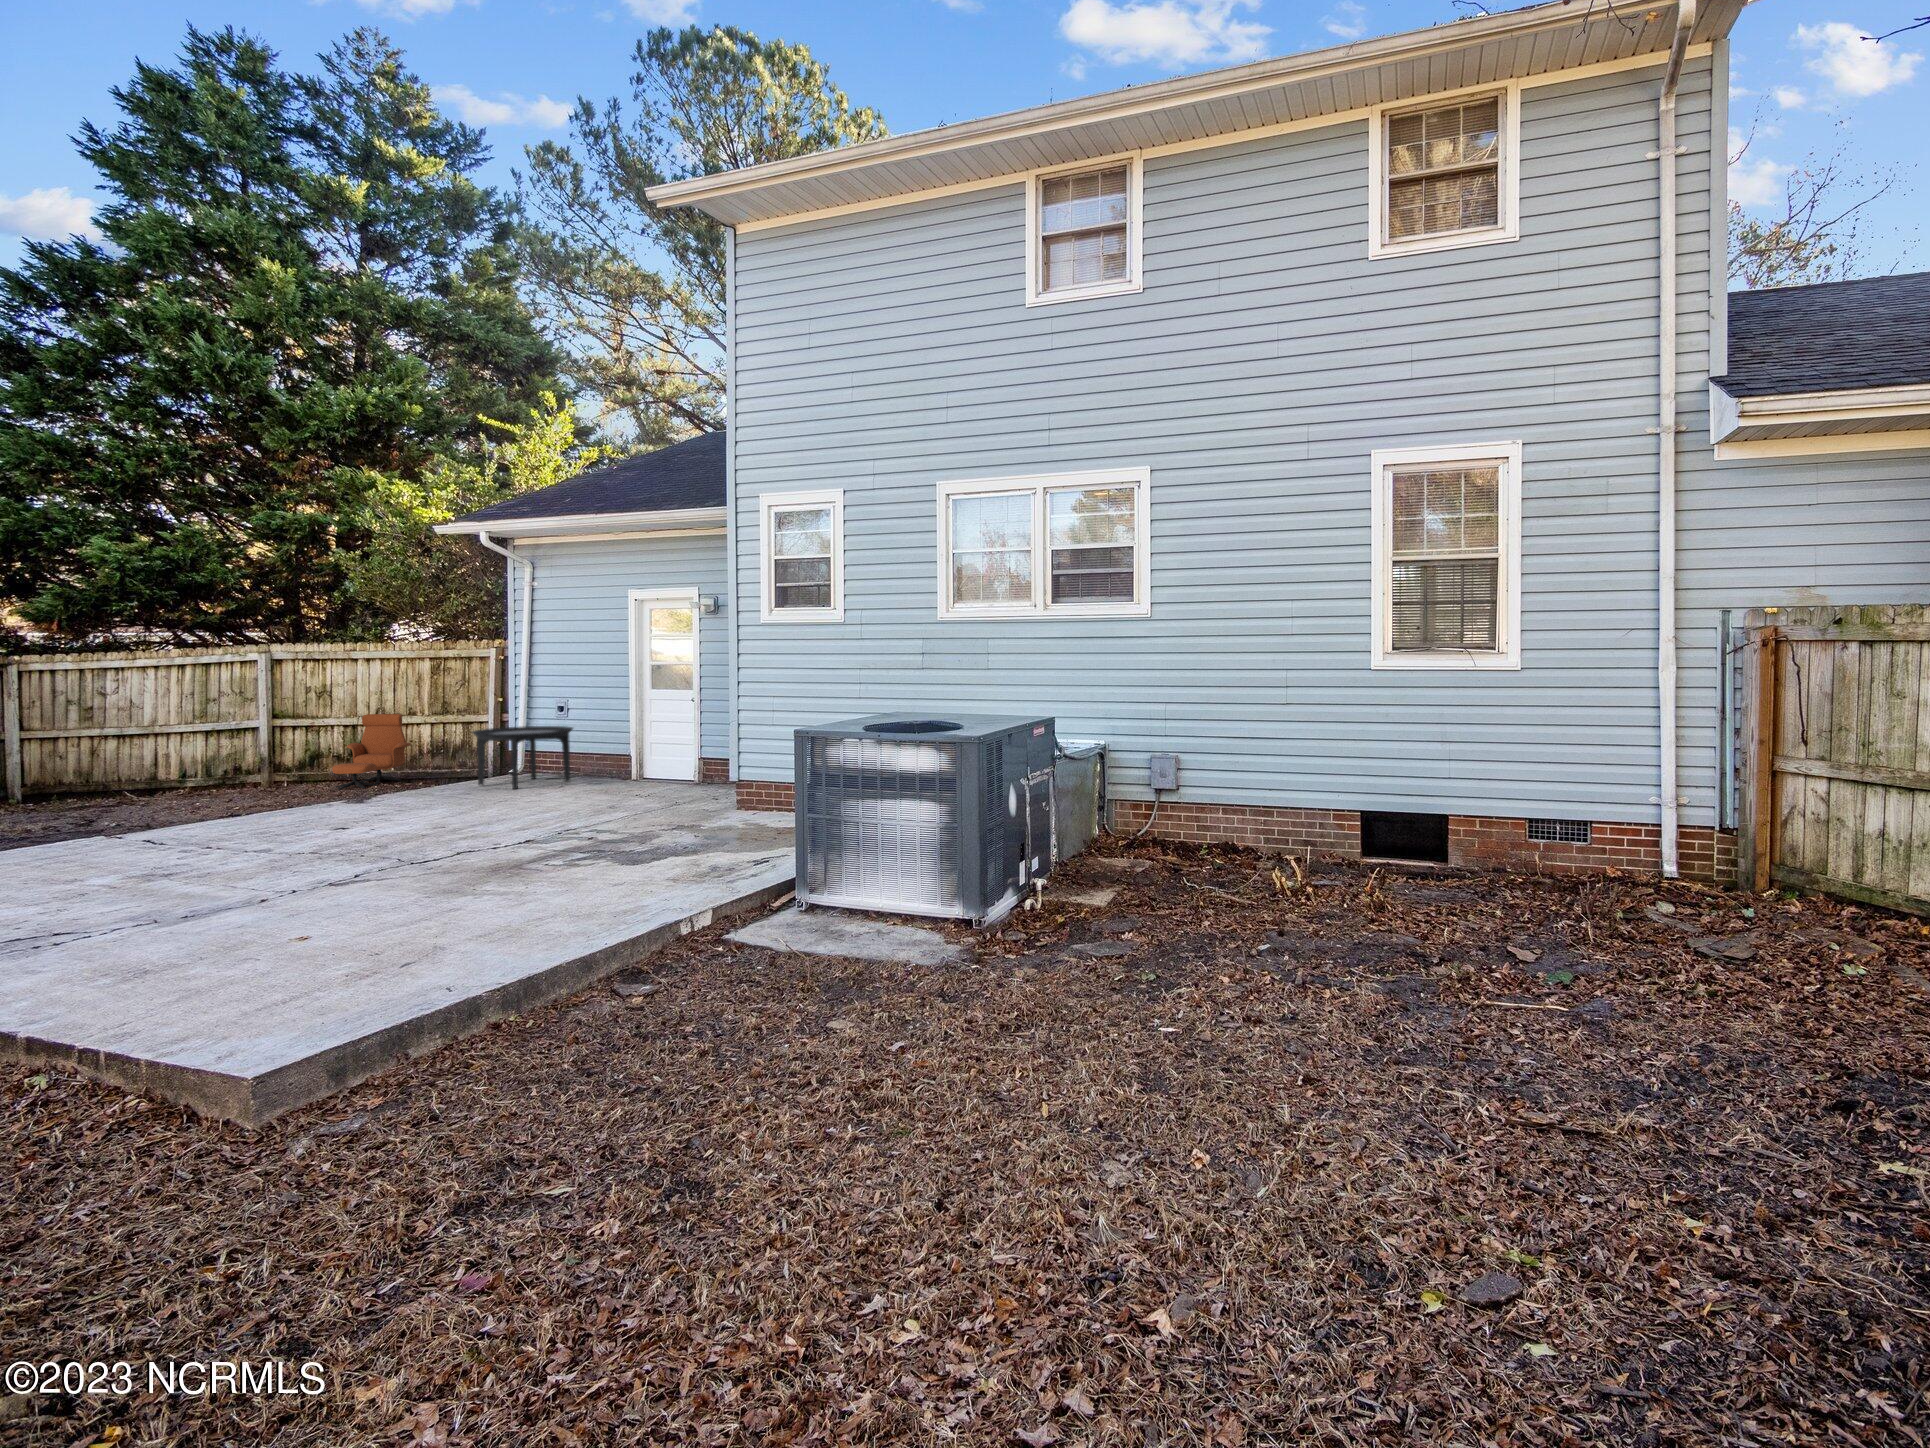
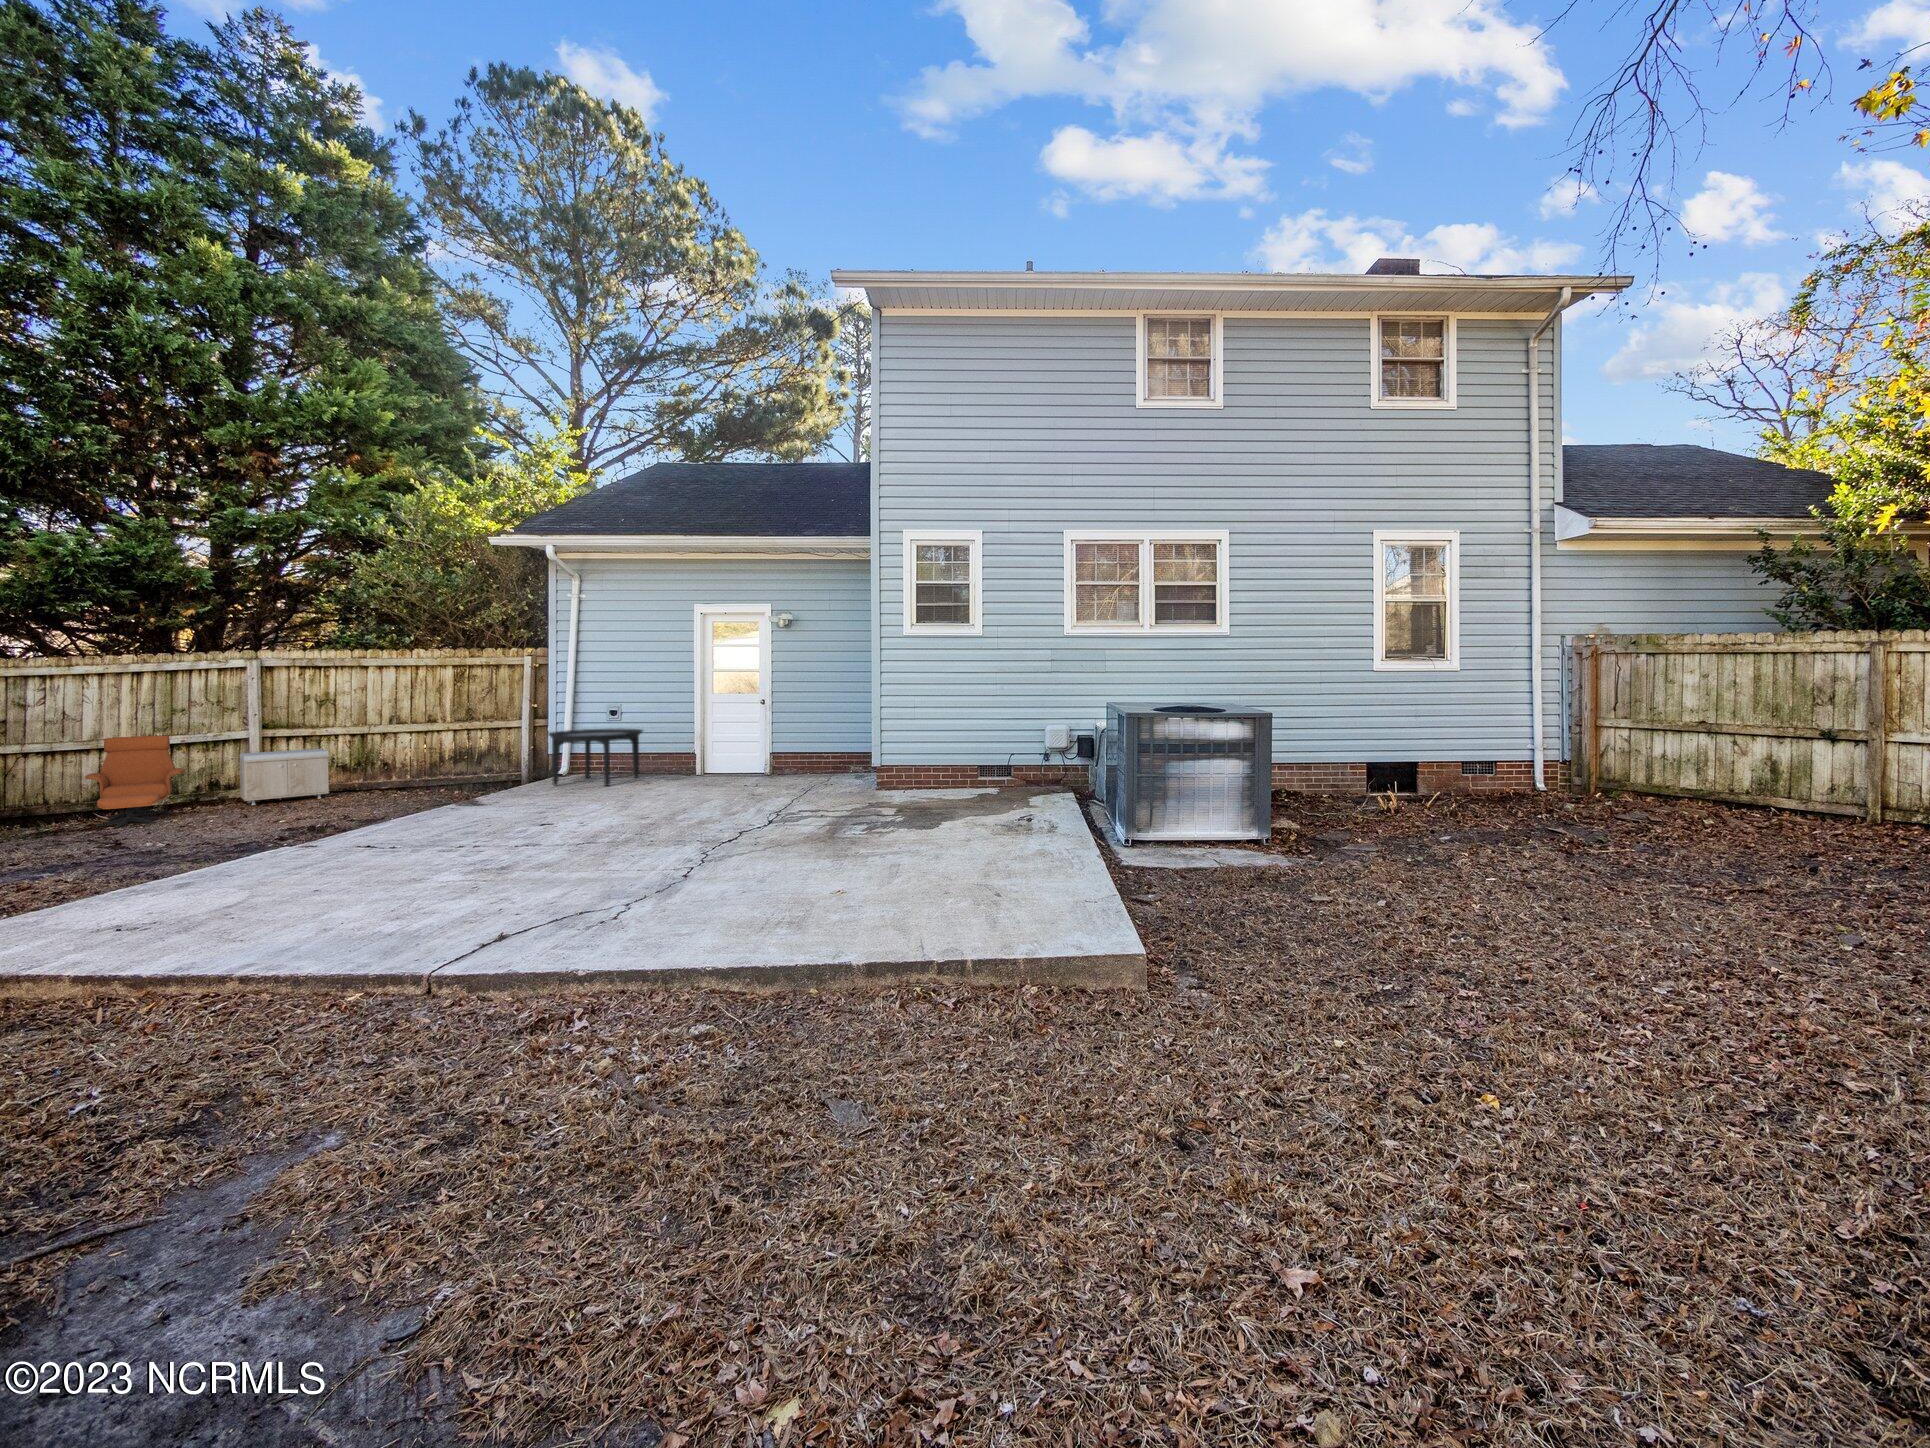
lounge chair: present [332,714,411,790] -> present [85,735,186,828]
storage bench: none [243,738,324,788] -> present [240,749,329,805]

